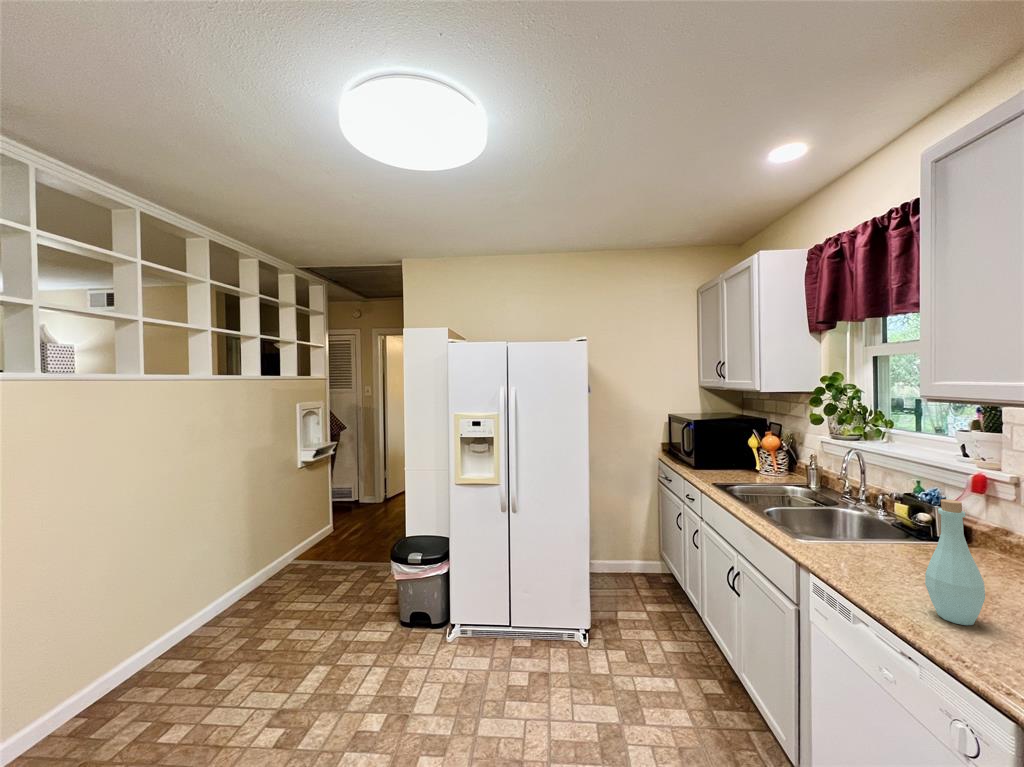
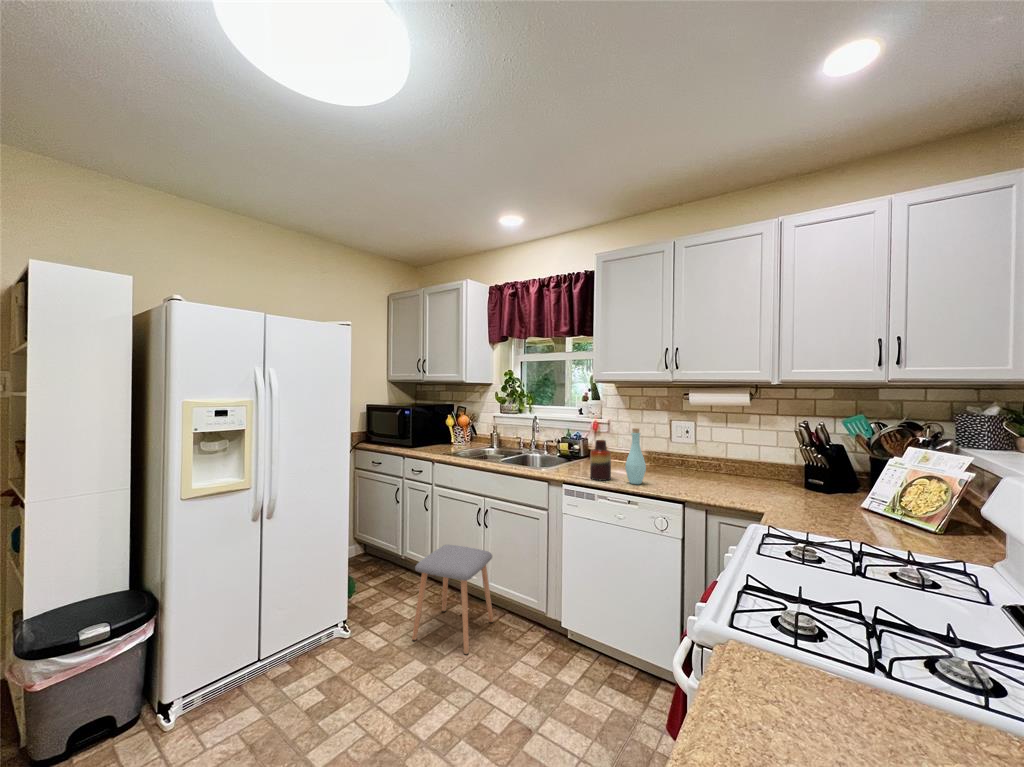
vase: none [859,508,912,591] -> present [590,440,611,481]
stool: none [631,595,741,742] -> present [412,545,493,655]

